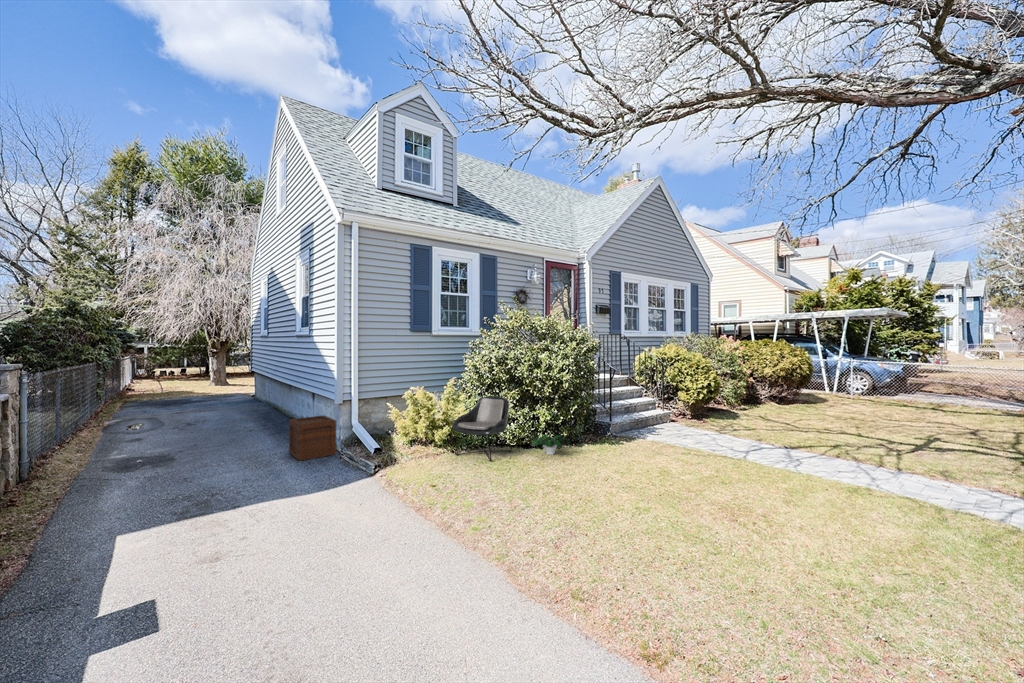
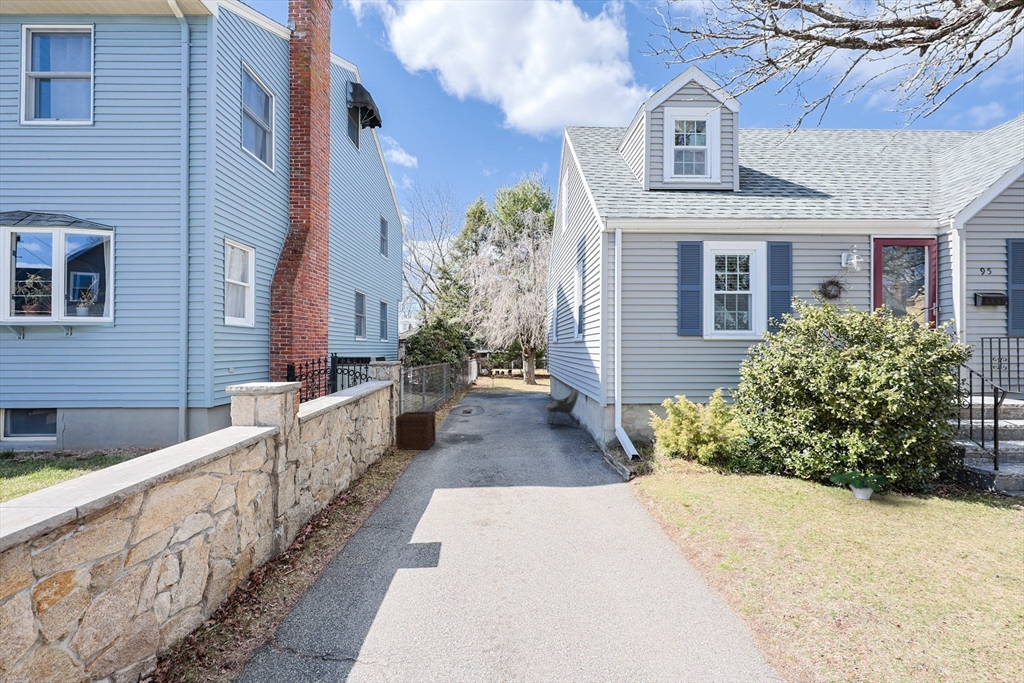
lounge chair: present [452,396,512,461] -> present [545,389,579,429]
wooden crate: present [289,415,337,461] -> present [395,412,436,450]

